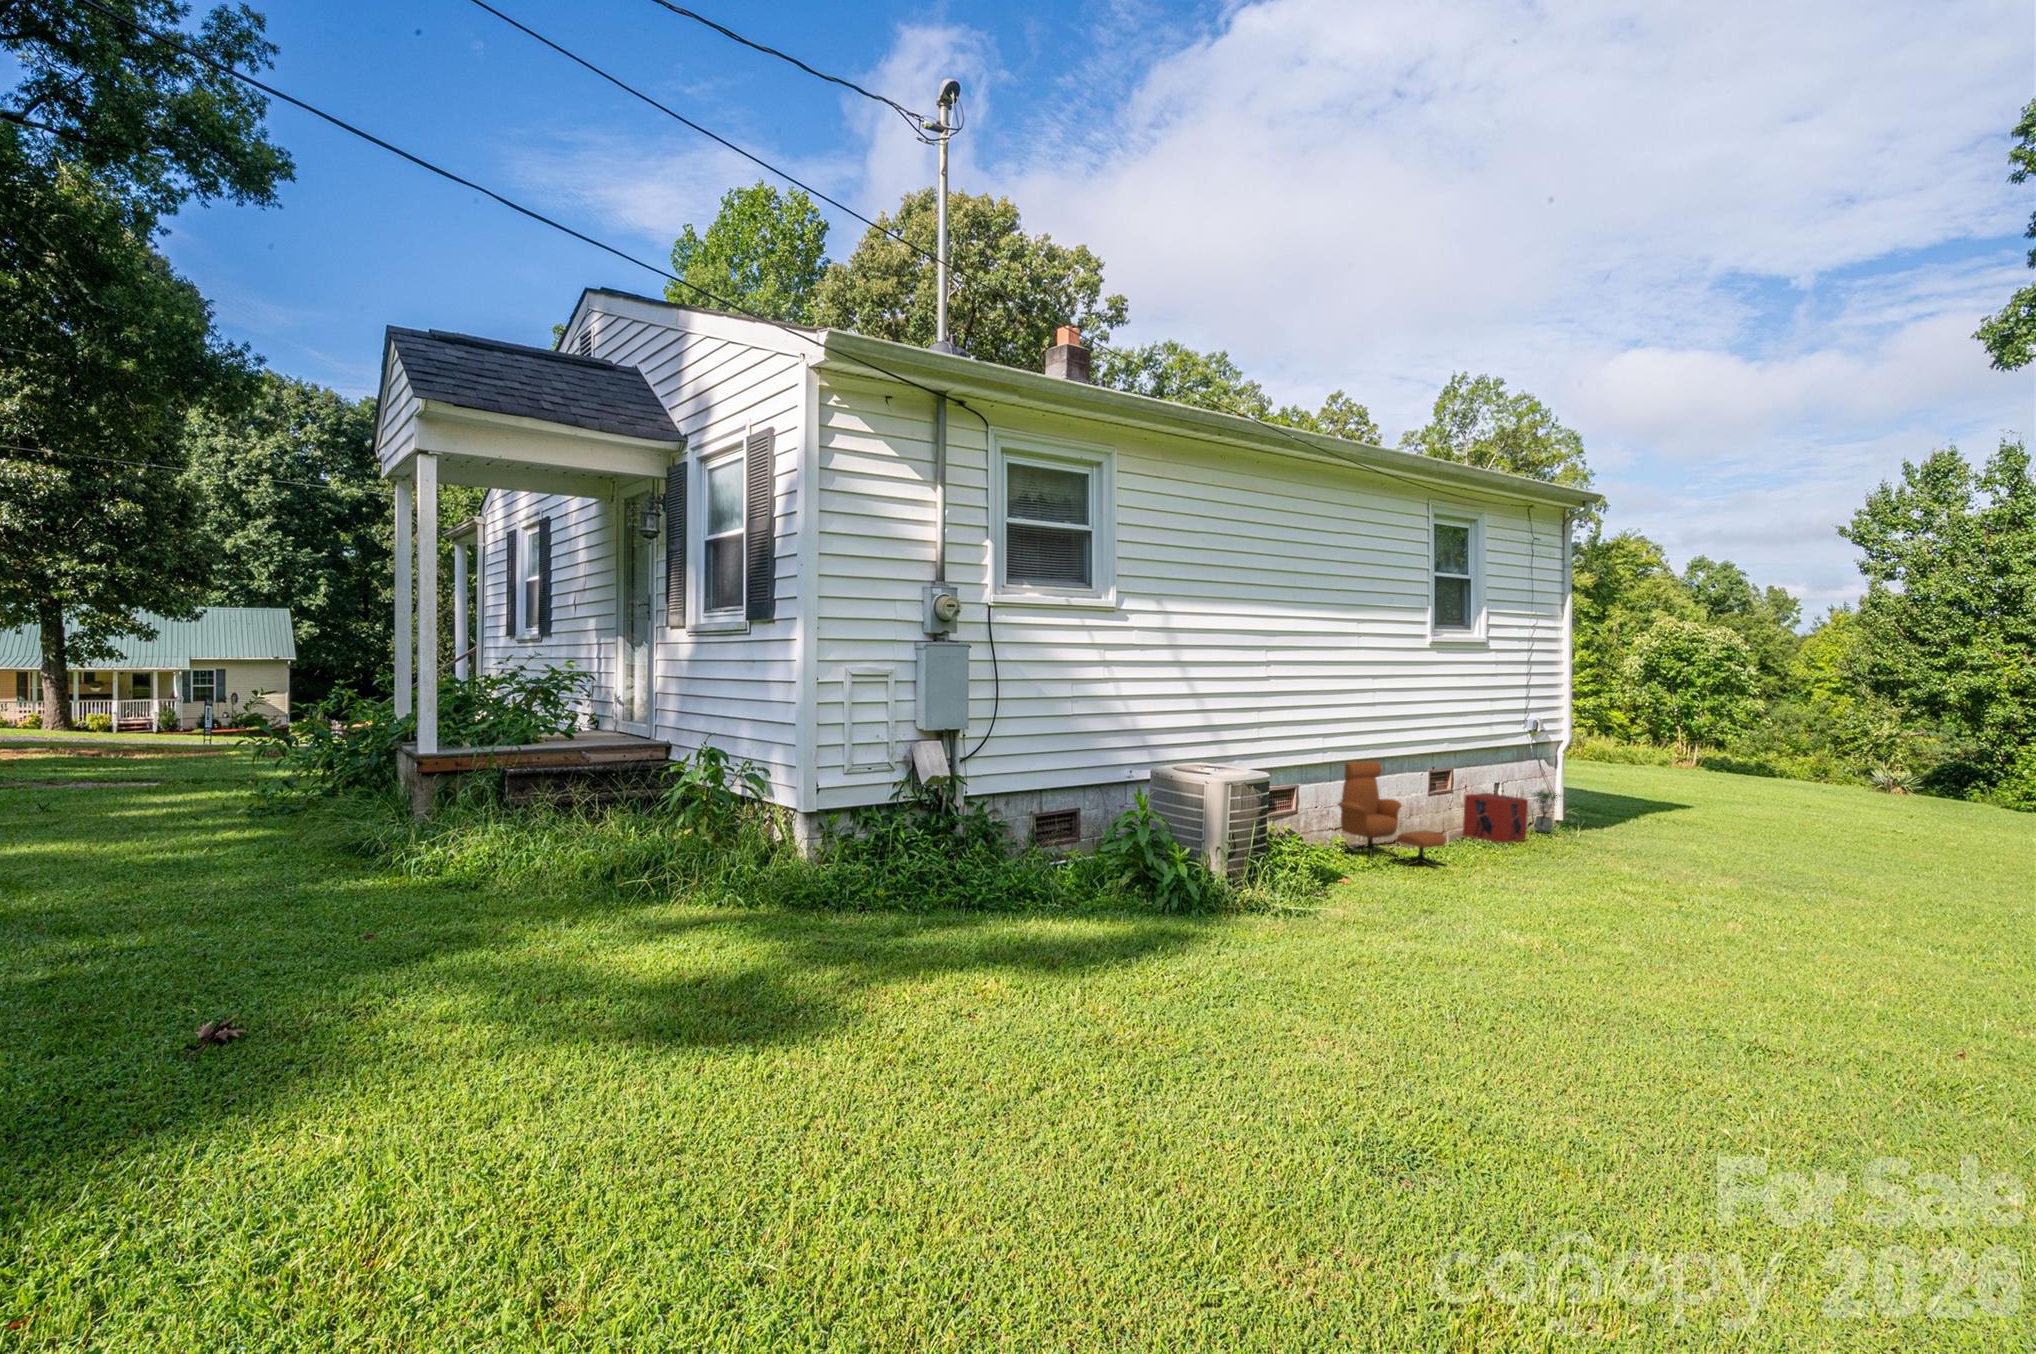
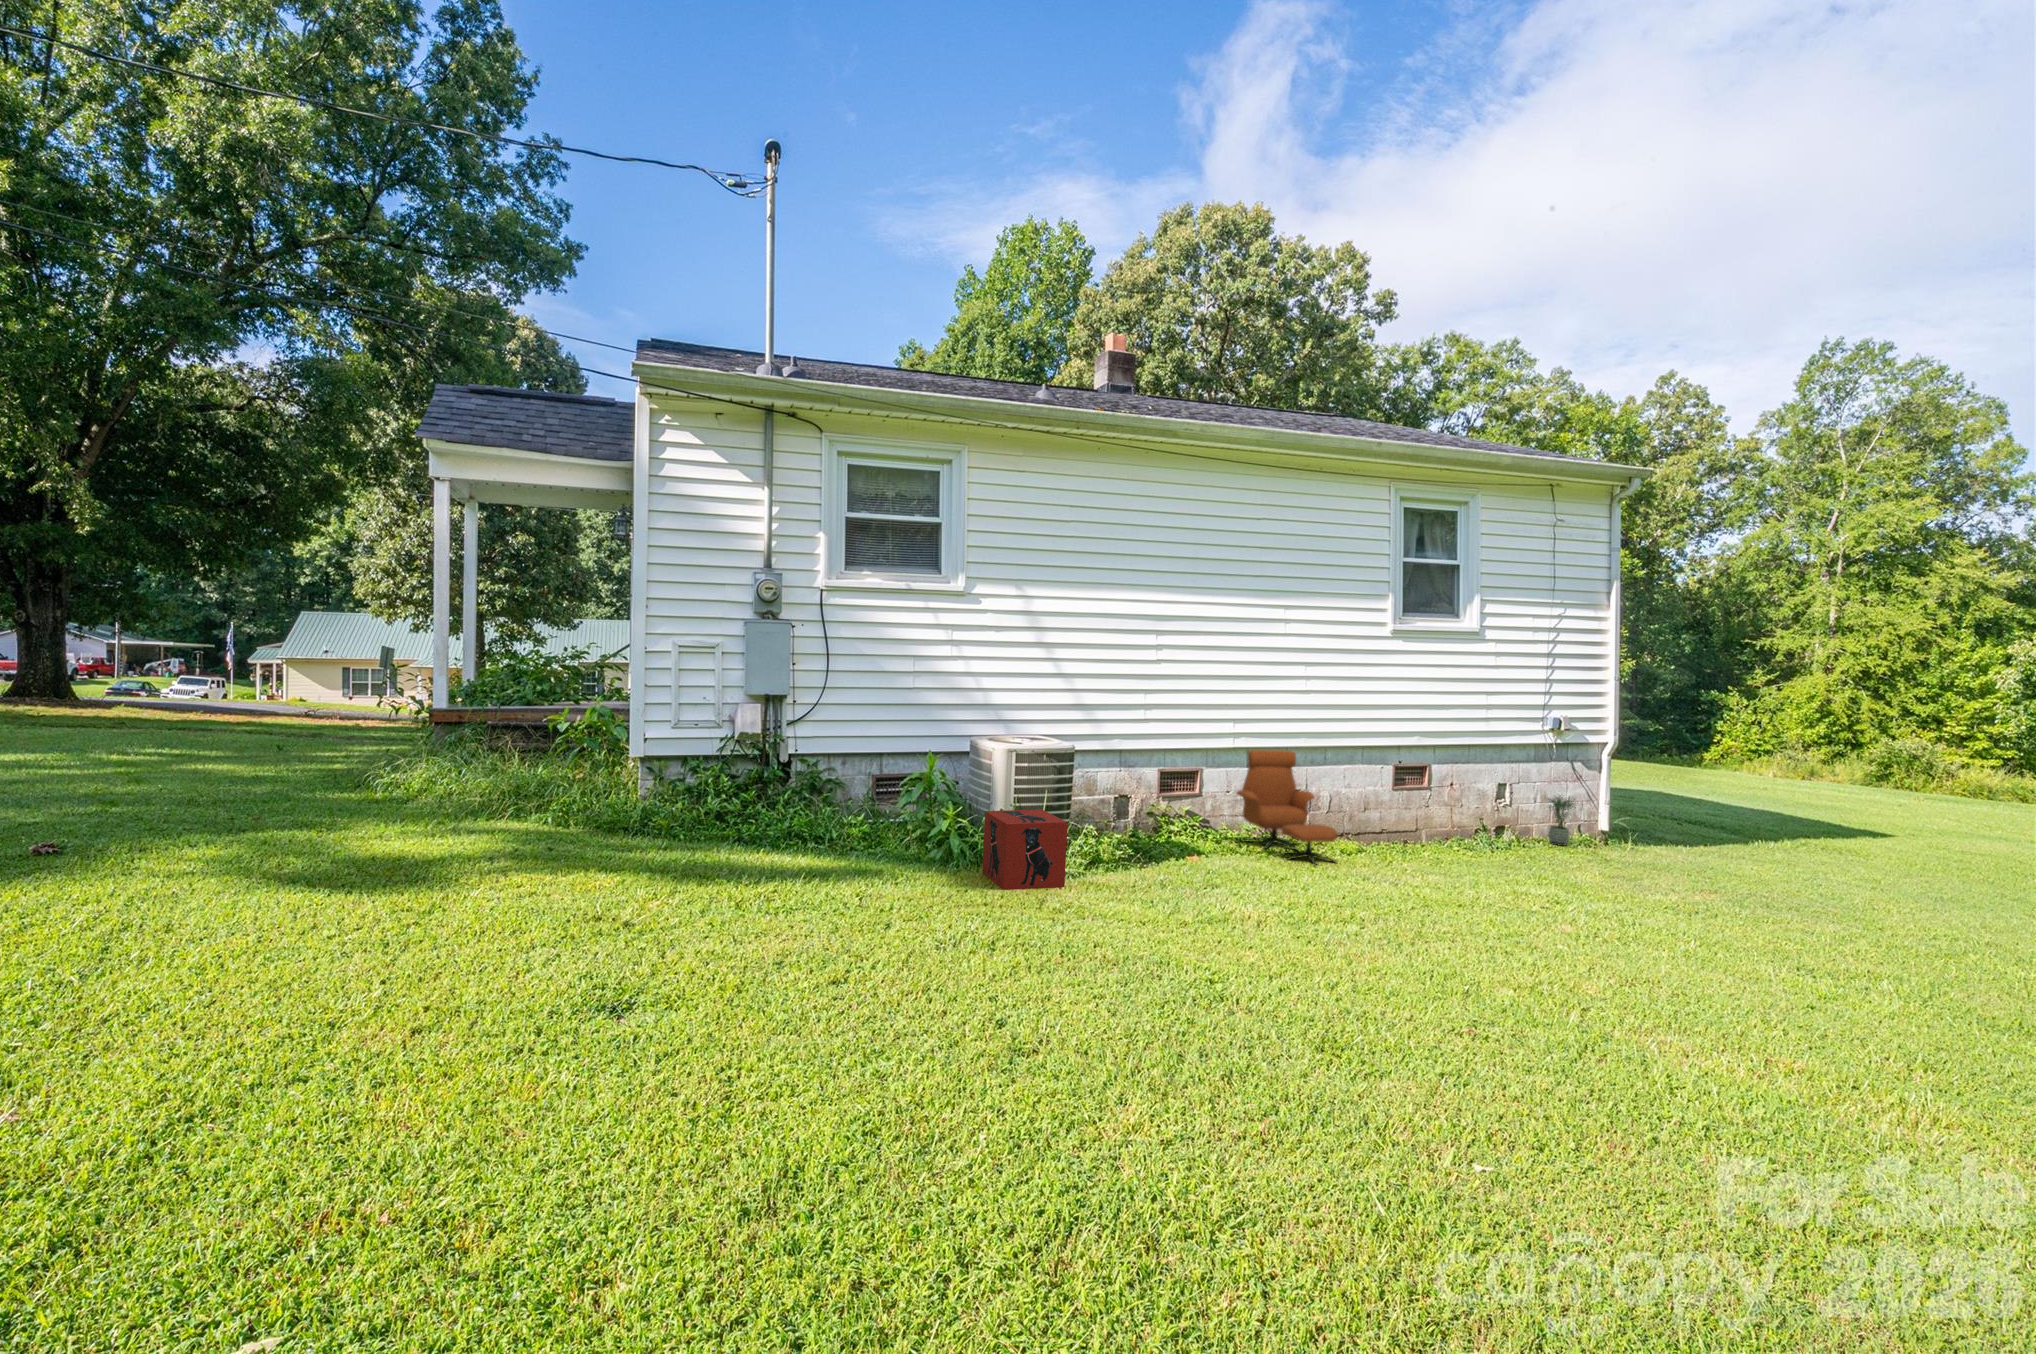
storage box: present [1463,793,1528,843] -> present [982,810,1068,890]

